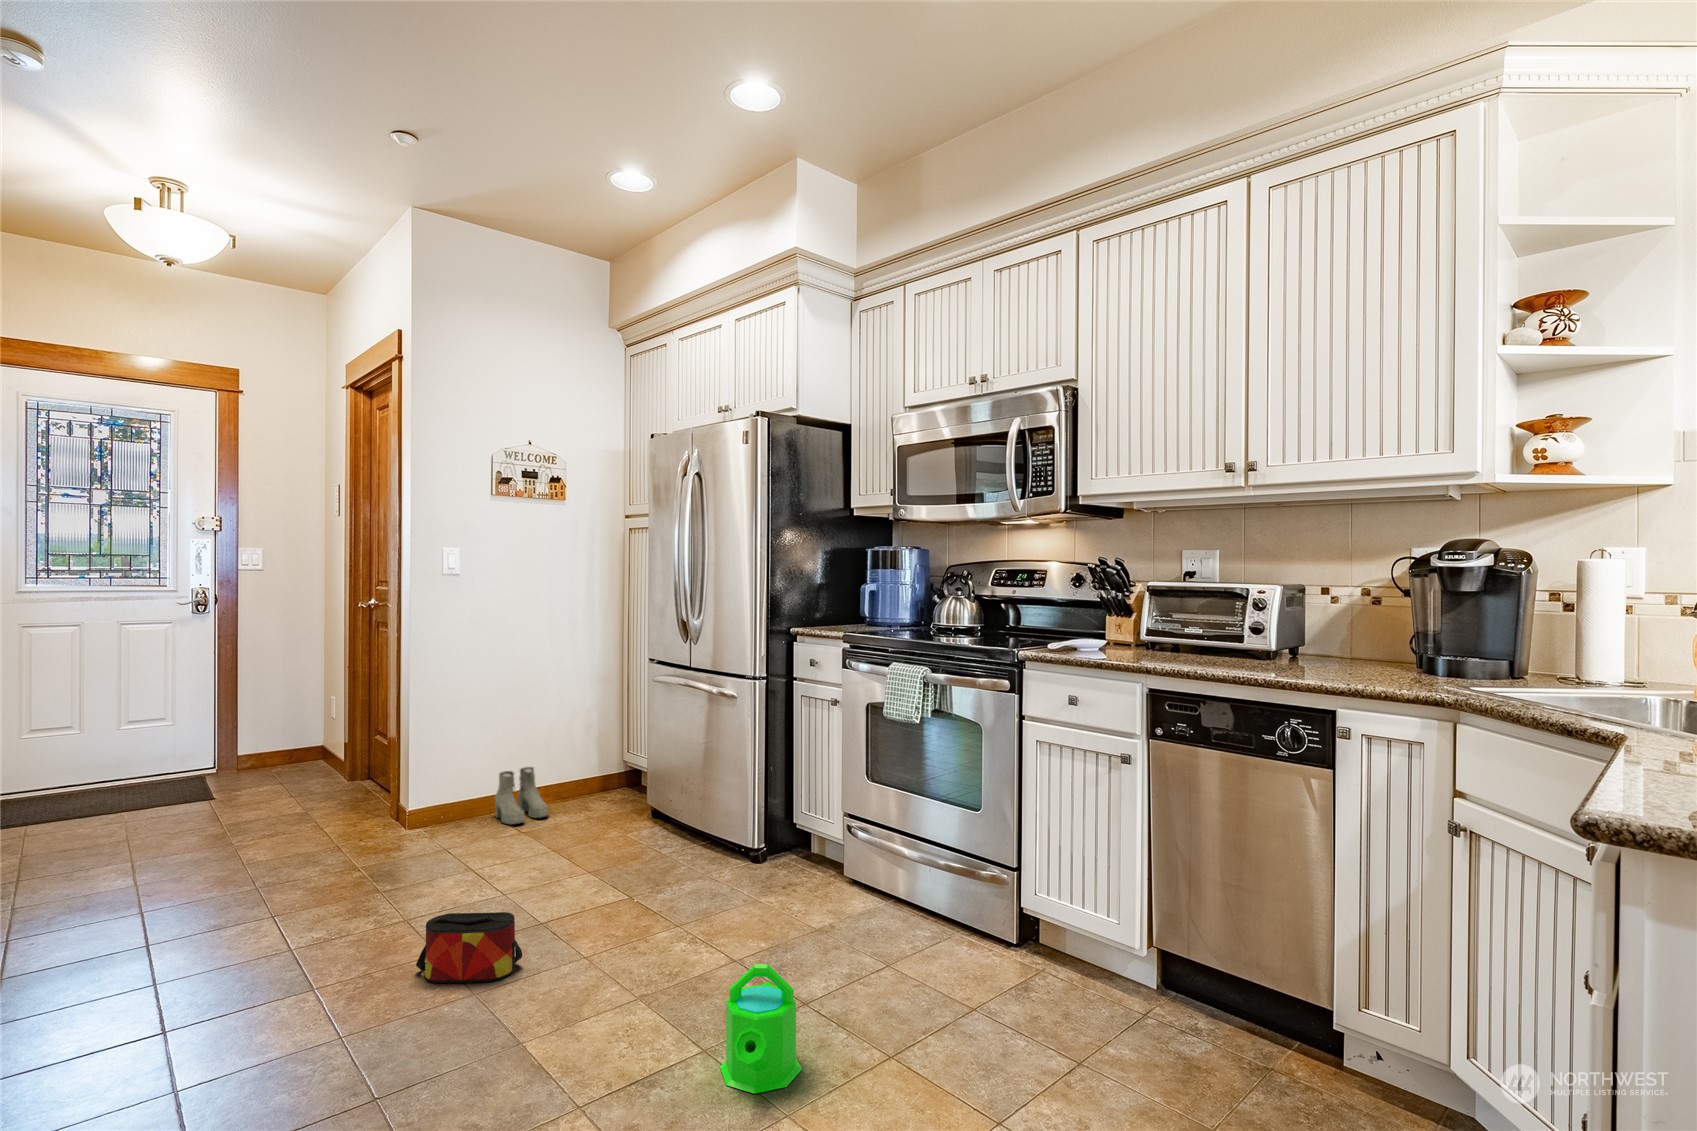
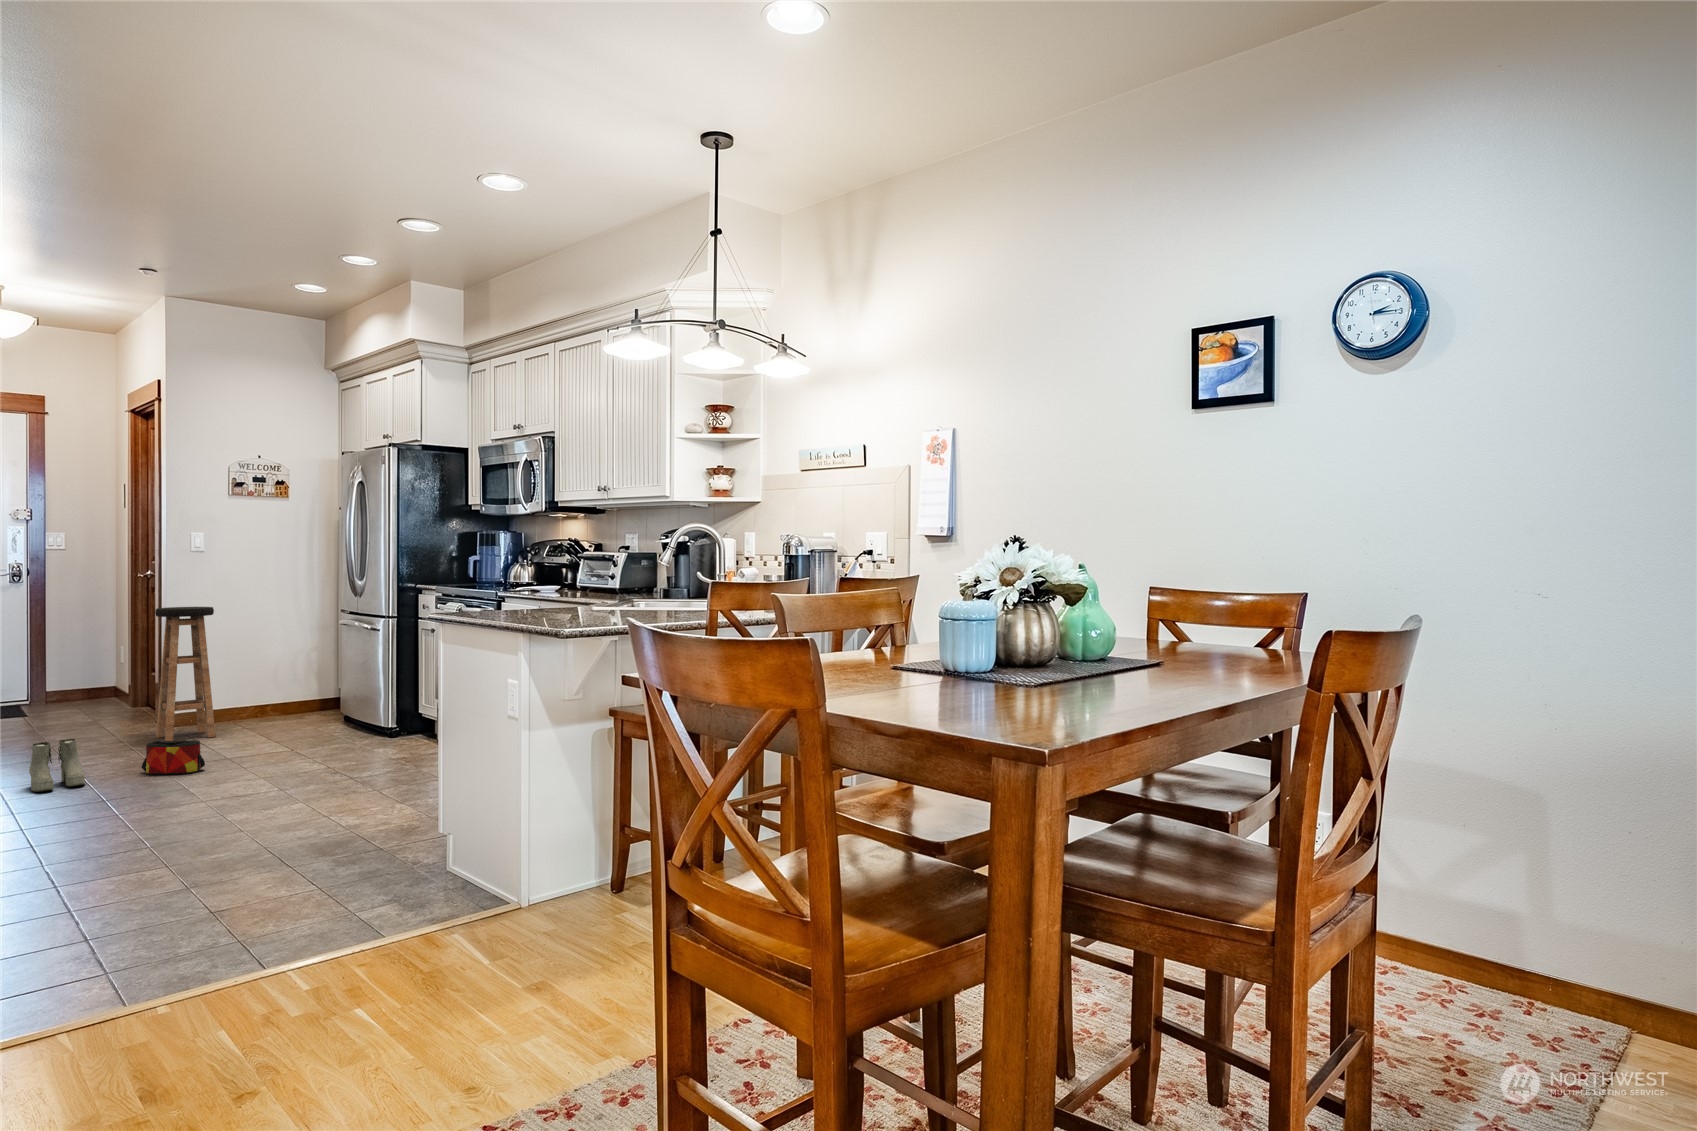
bar stool: none [403,658,490,872] -> present [155,607,215,741]
boots: present [495,767,548,825] -> present [29,739,85,792]
watering can: present [720,964,802,1094] -> none [277,740,328,797]

